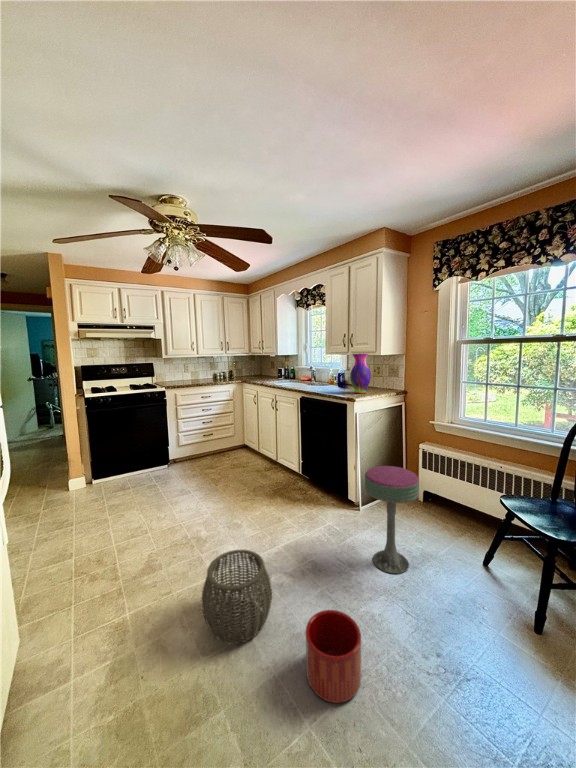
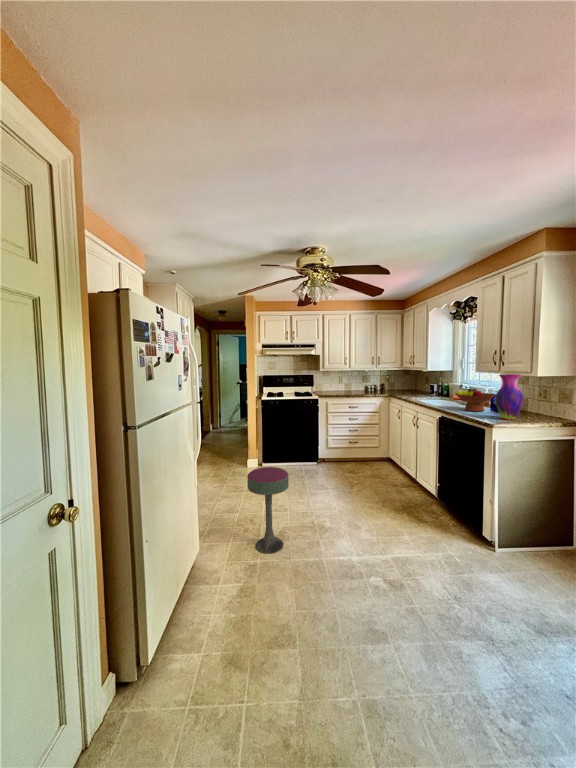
fruit bowl: none [312,368,344,389] -> present [456,388,495,411]
bar stool: present [365,466,419,574] -> present [247,467,289,553]
woven basket: present [201,550,272,645] -> none [302,539,360,616]
planter: present [306,610,361,703] -> none [369,614,422,699]

